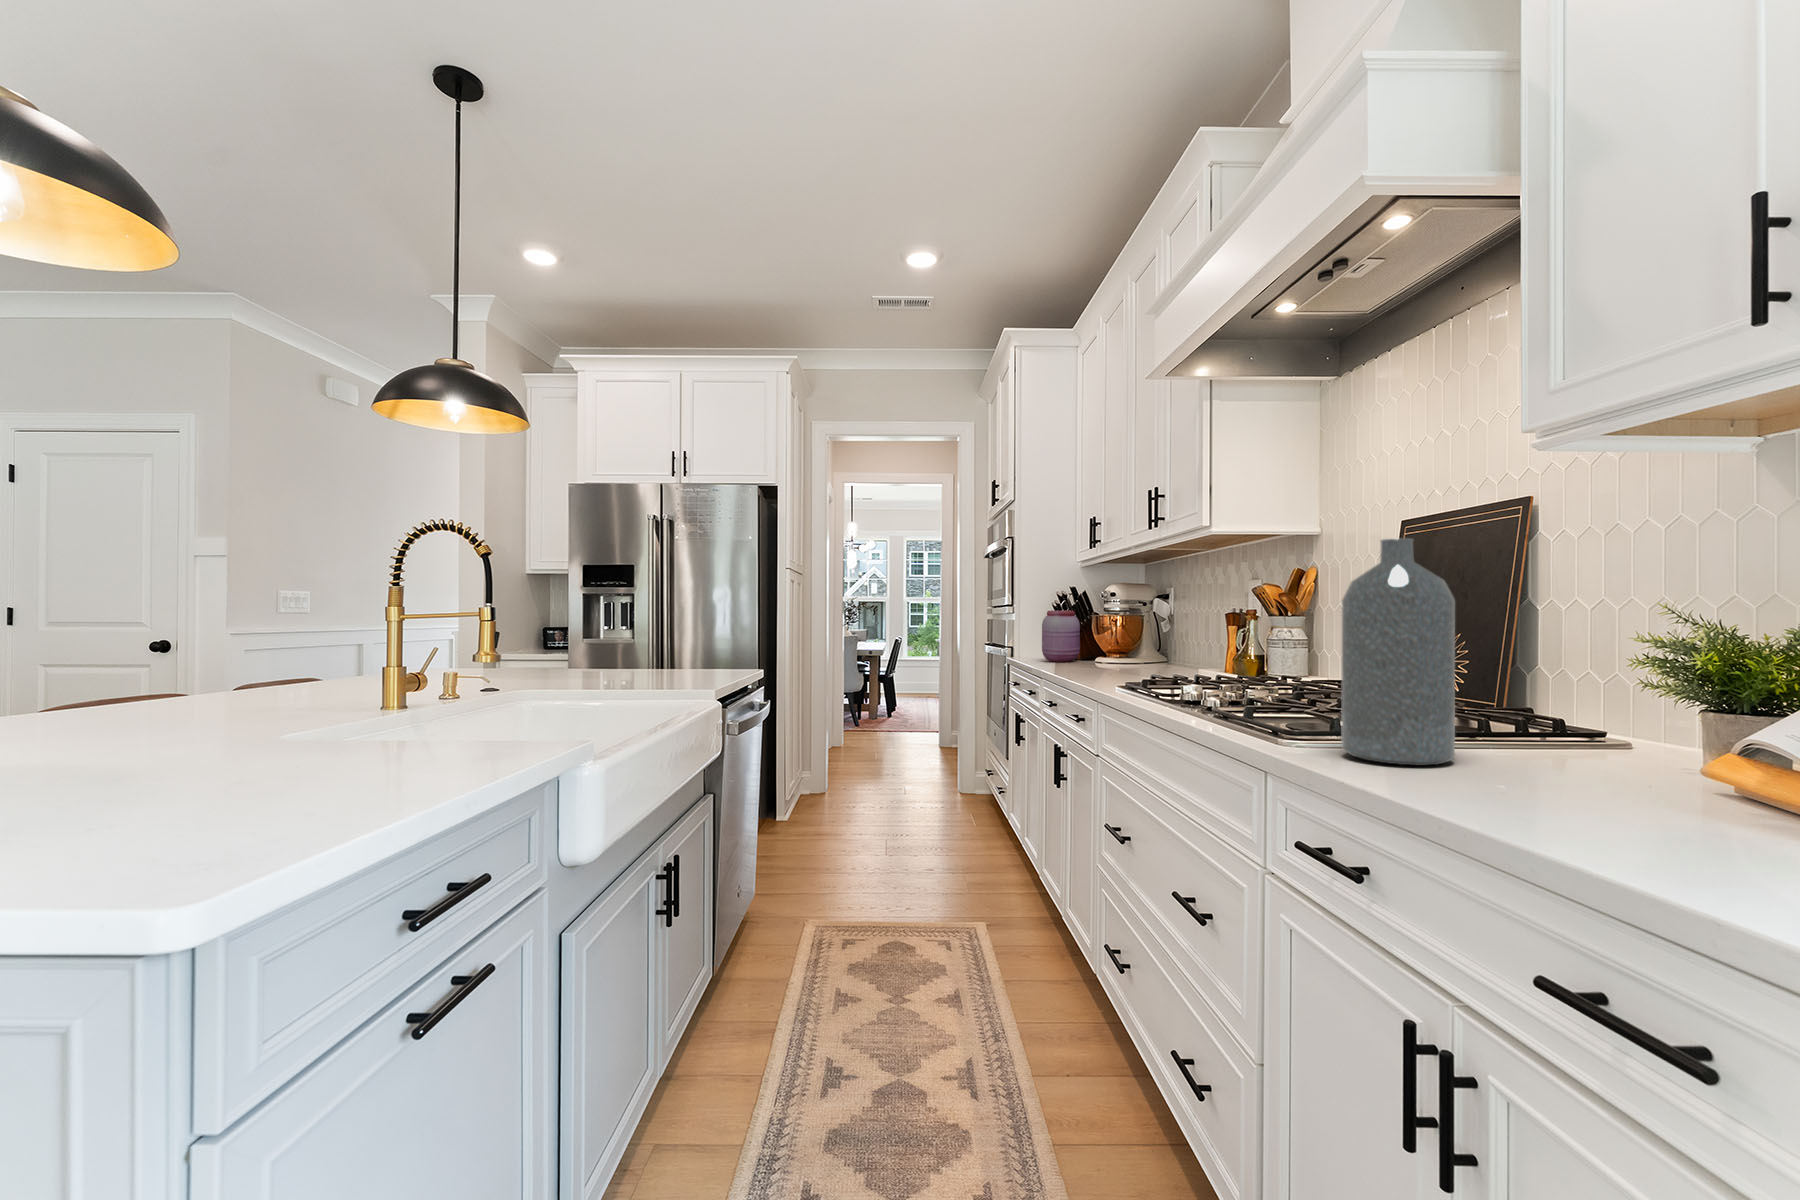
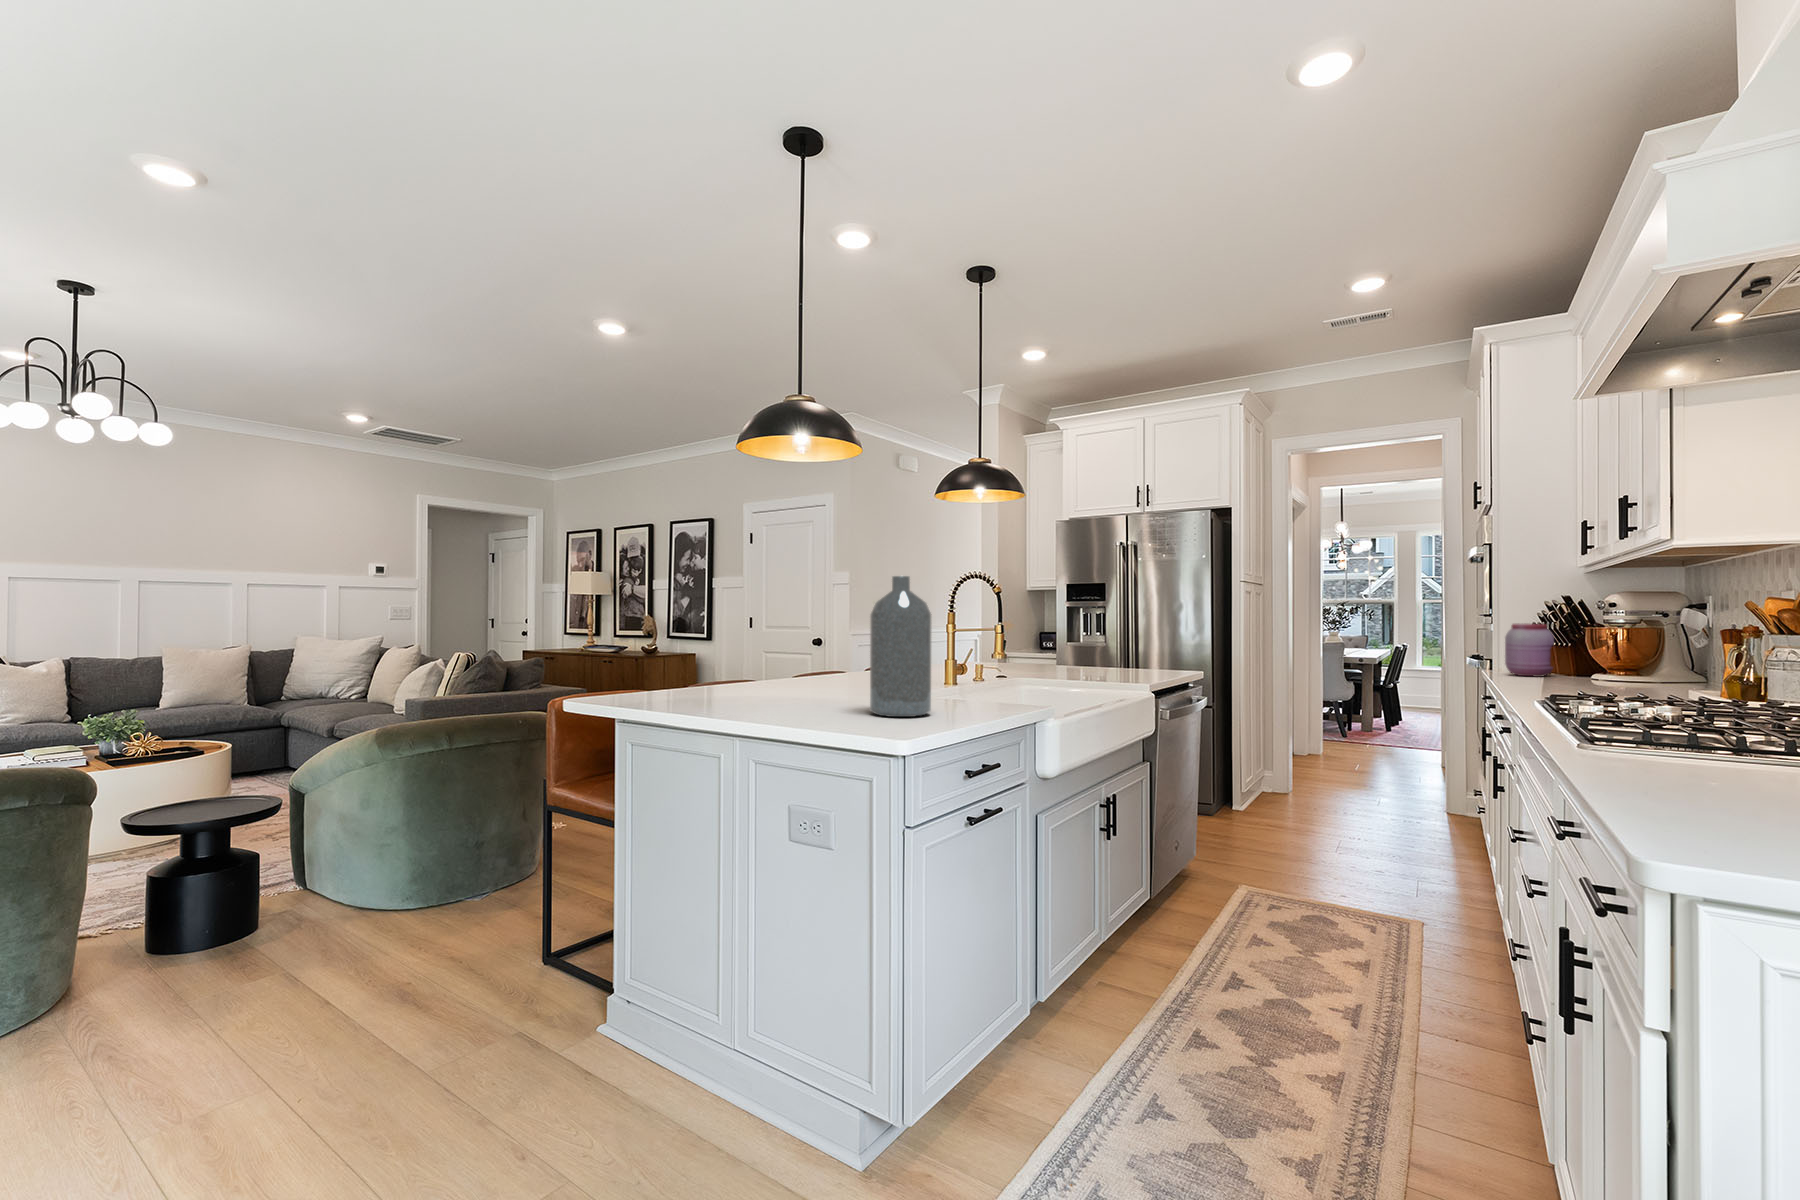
bottle: present [1341,538,1455,765] -> present [870,576,931,717]

